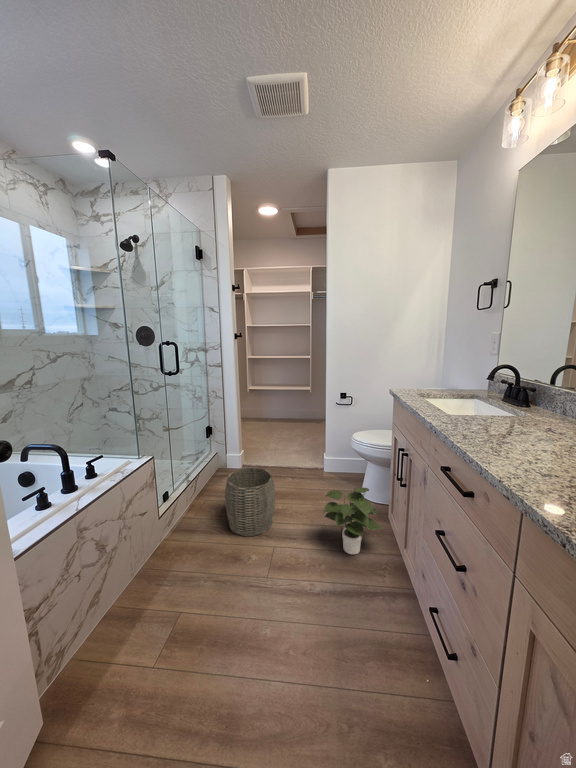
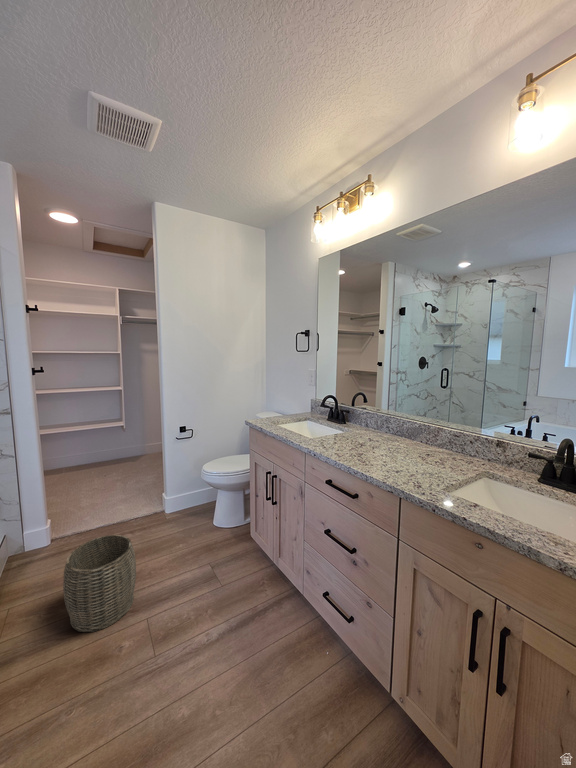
potted plant: present [323,488,383,554] -> none [198,516,256,586]

